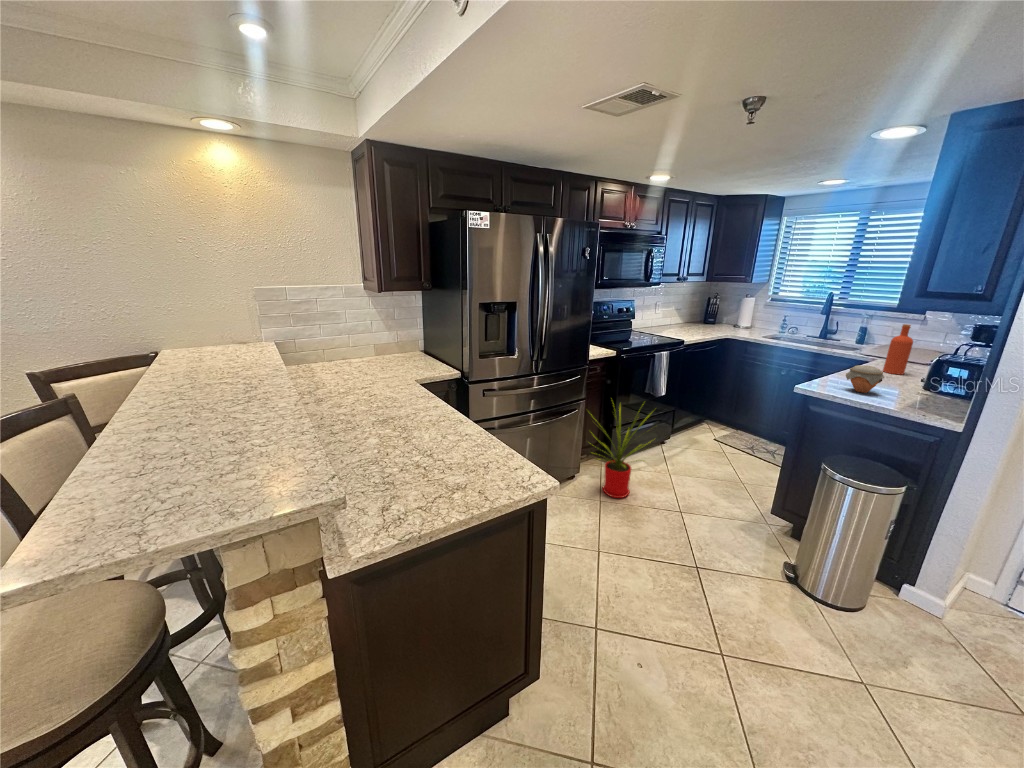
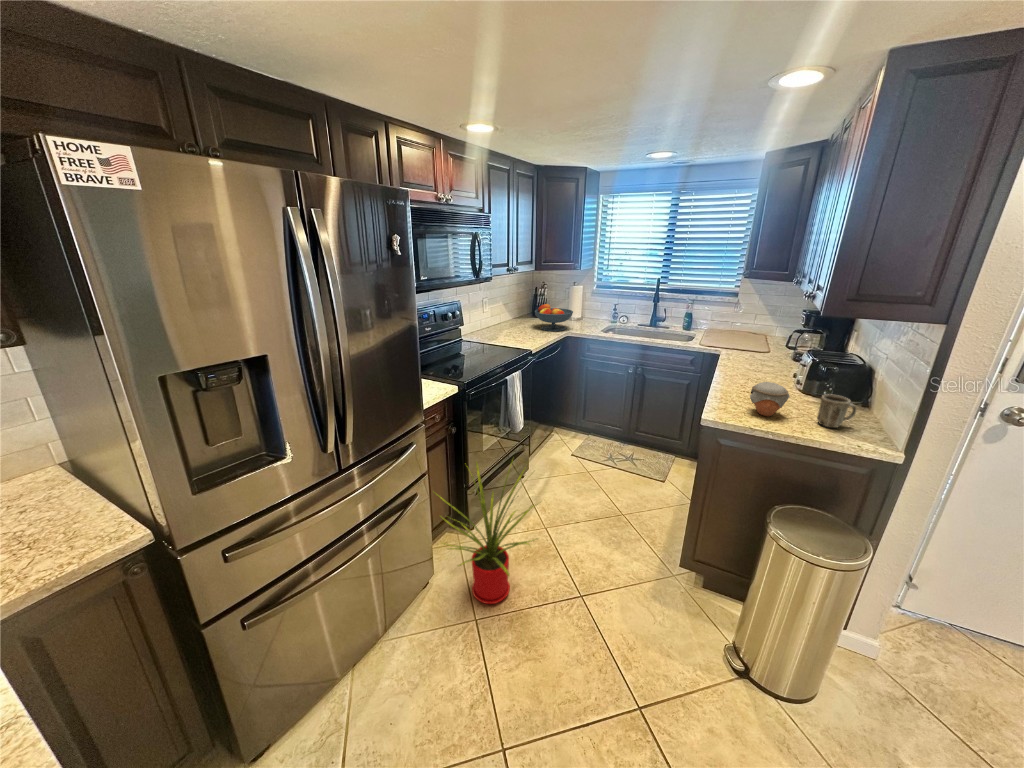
fruit bowl: none [700,310,737,333] -> present [535,304,573,331]
bottle: present [883,324,913,375] -> none [743,319,771,374]
mug: none [909,378,947,406] -> present [817,395,856,428]

